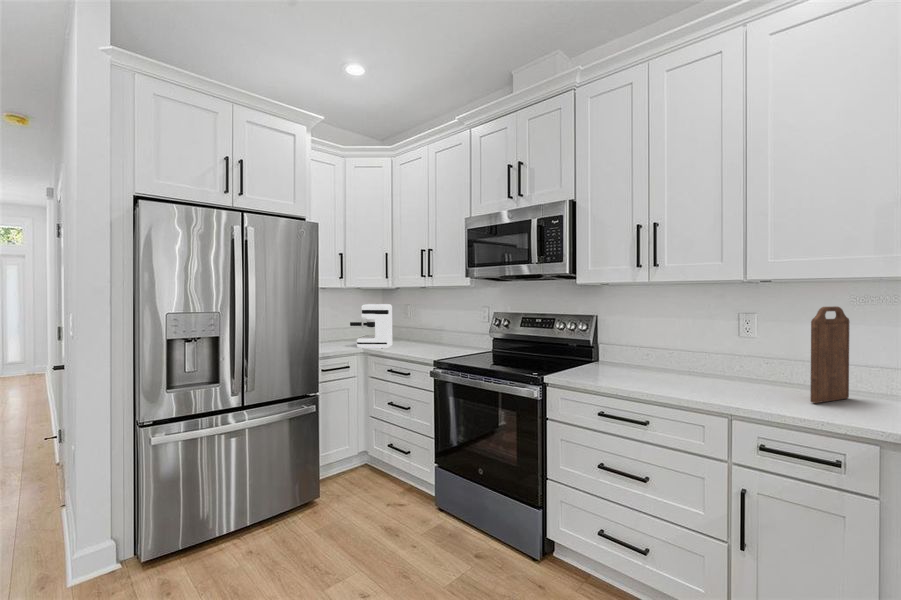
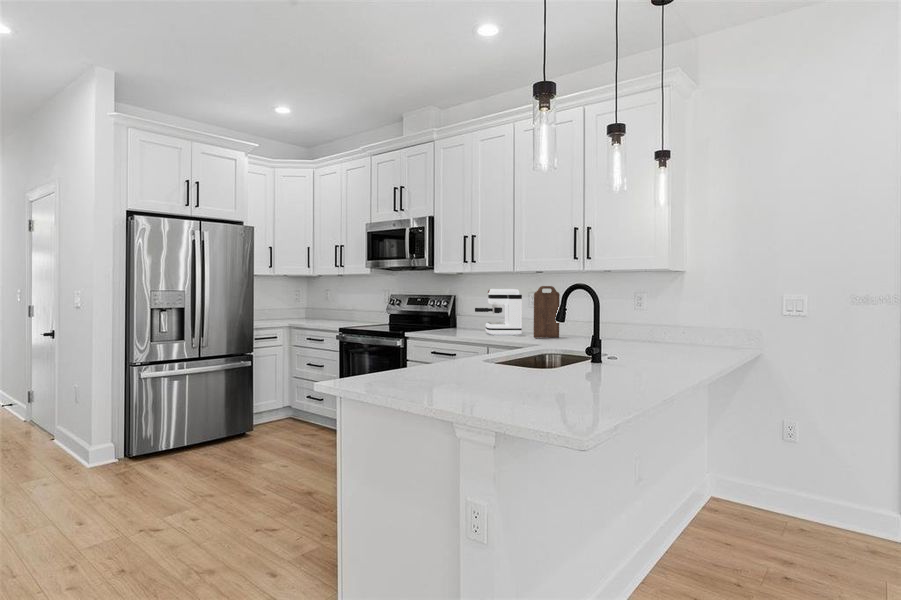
coffee maker: present [350,304,392,349] -> present [475,289,522,335]

